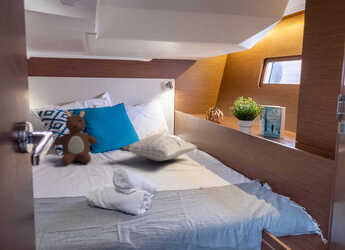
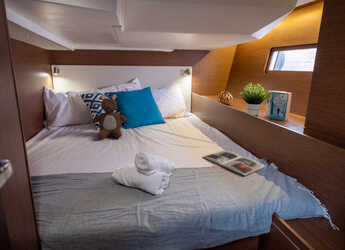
pillow: present [120,134,196,161] -> none [145,115,210,137]
magazine: none [189,173,258,196] -> present [204,150,265,176]

